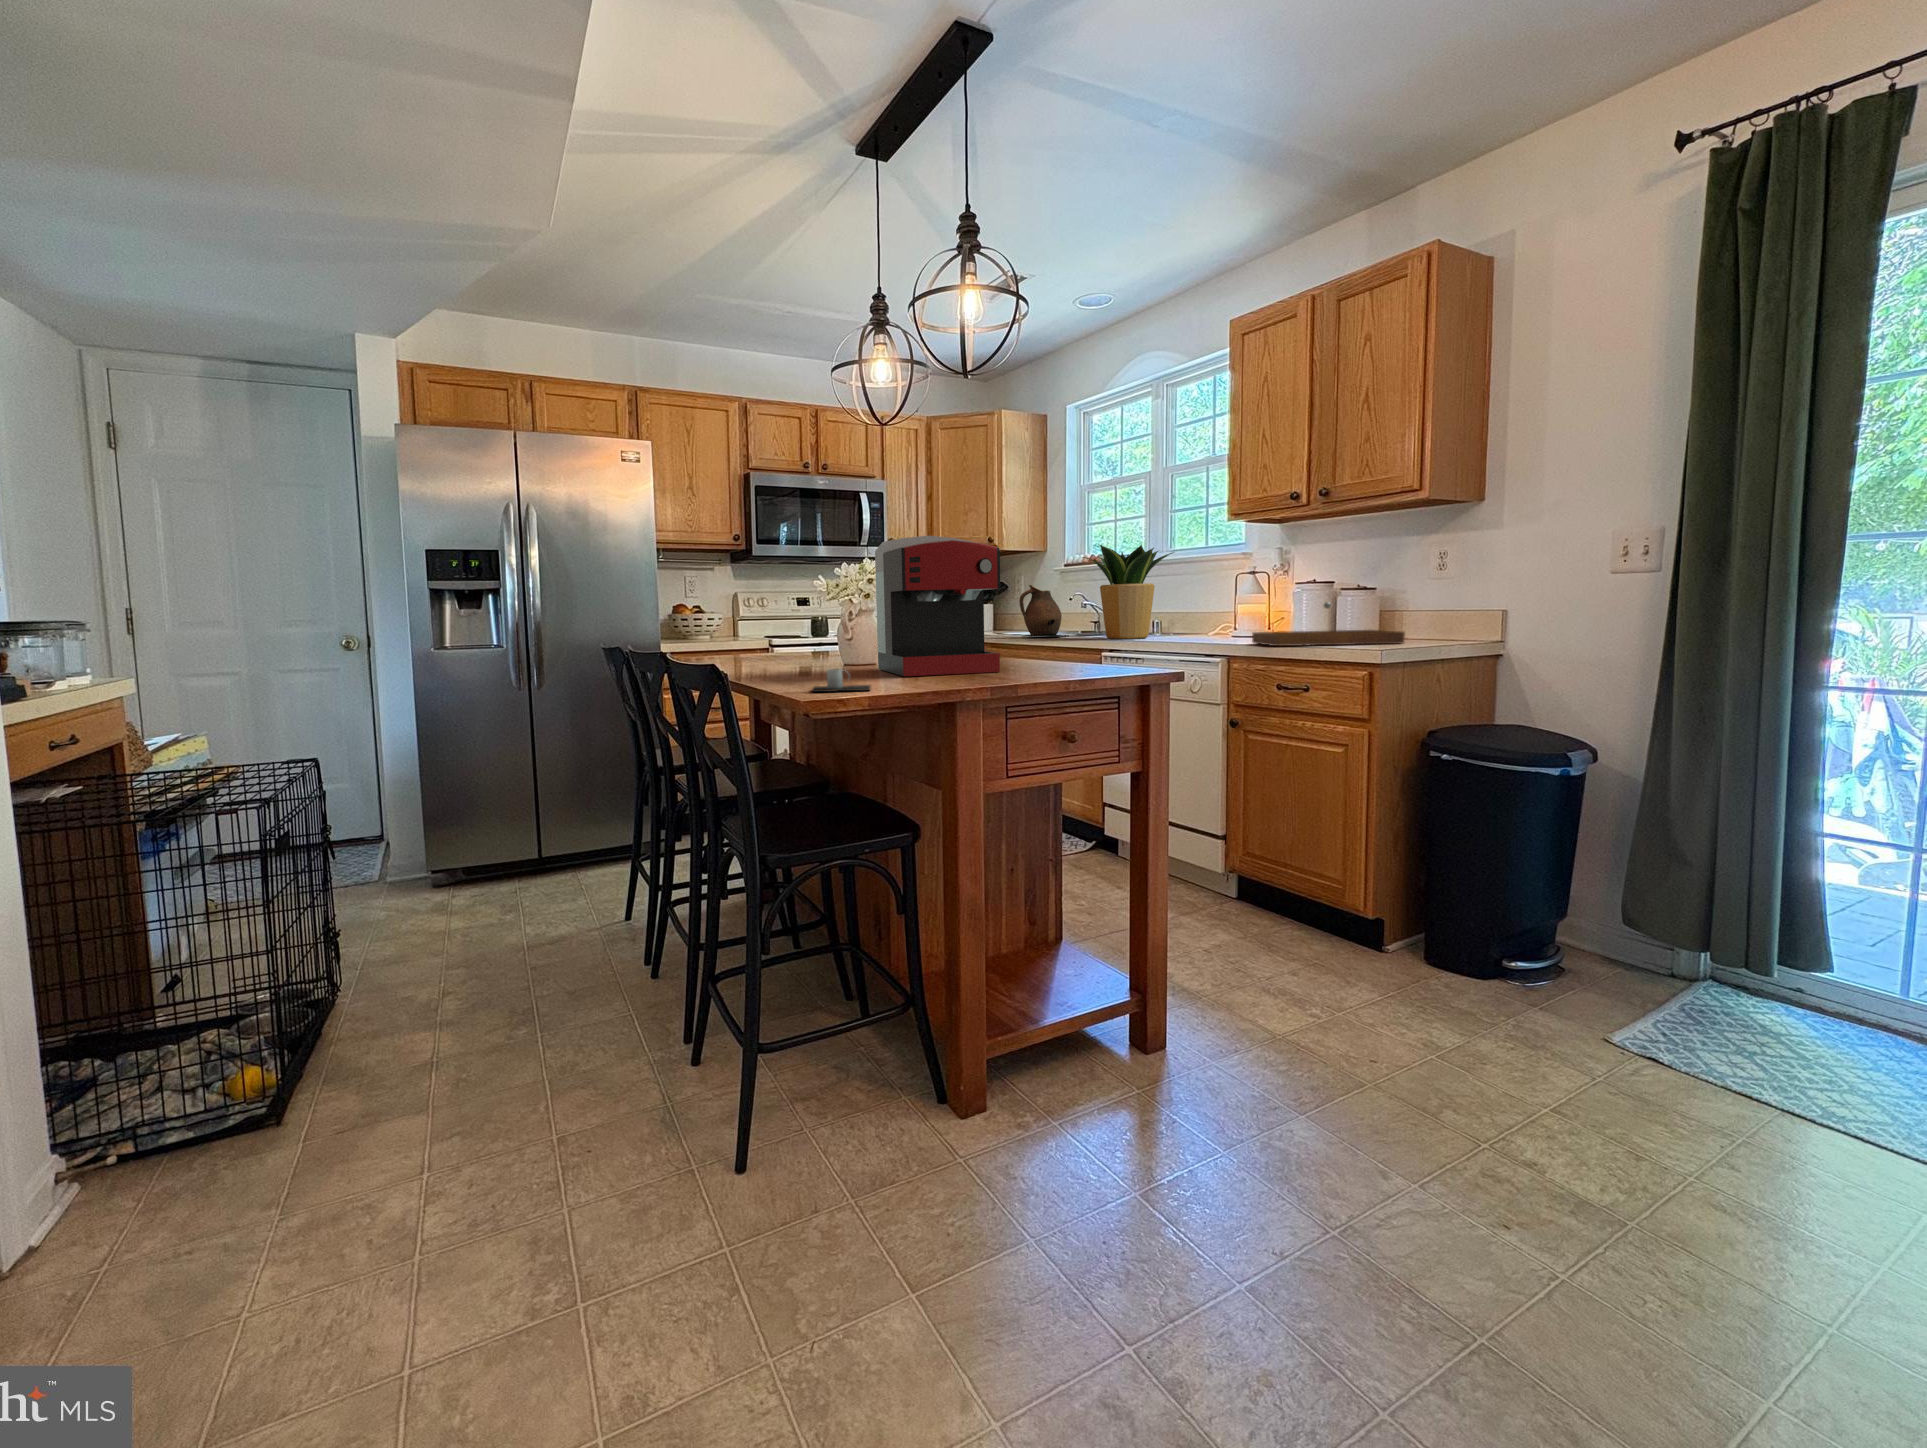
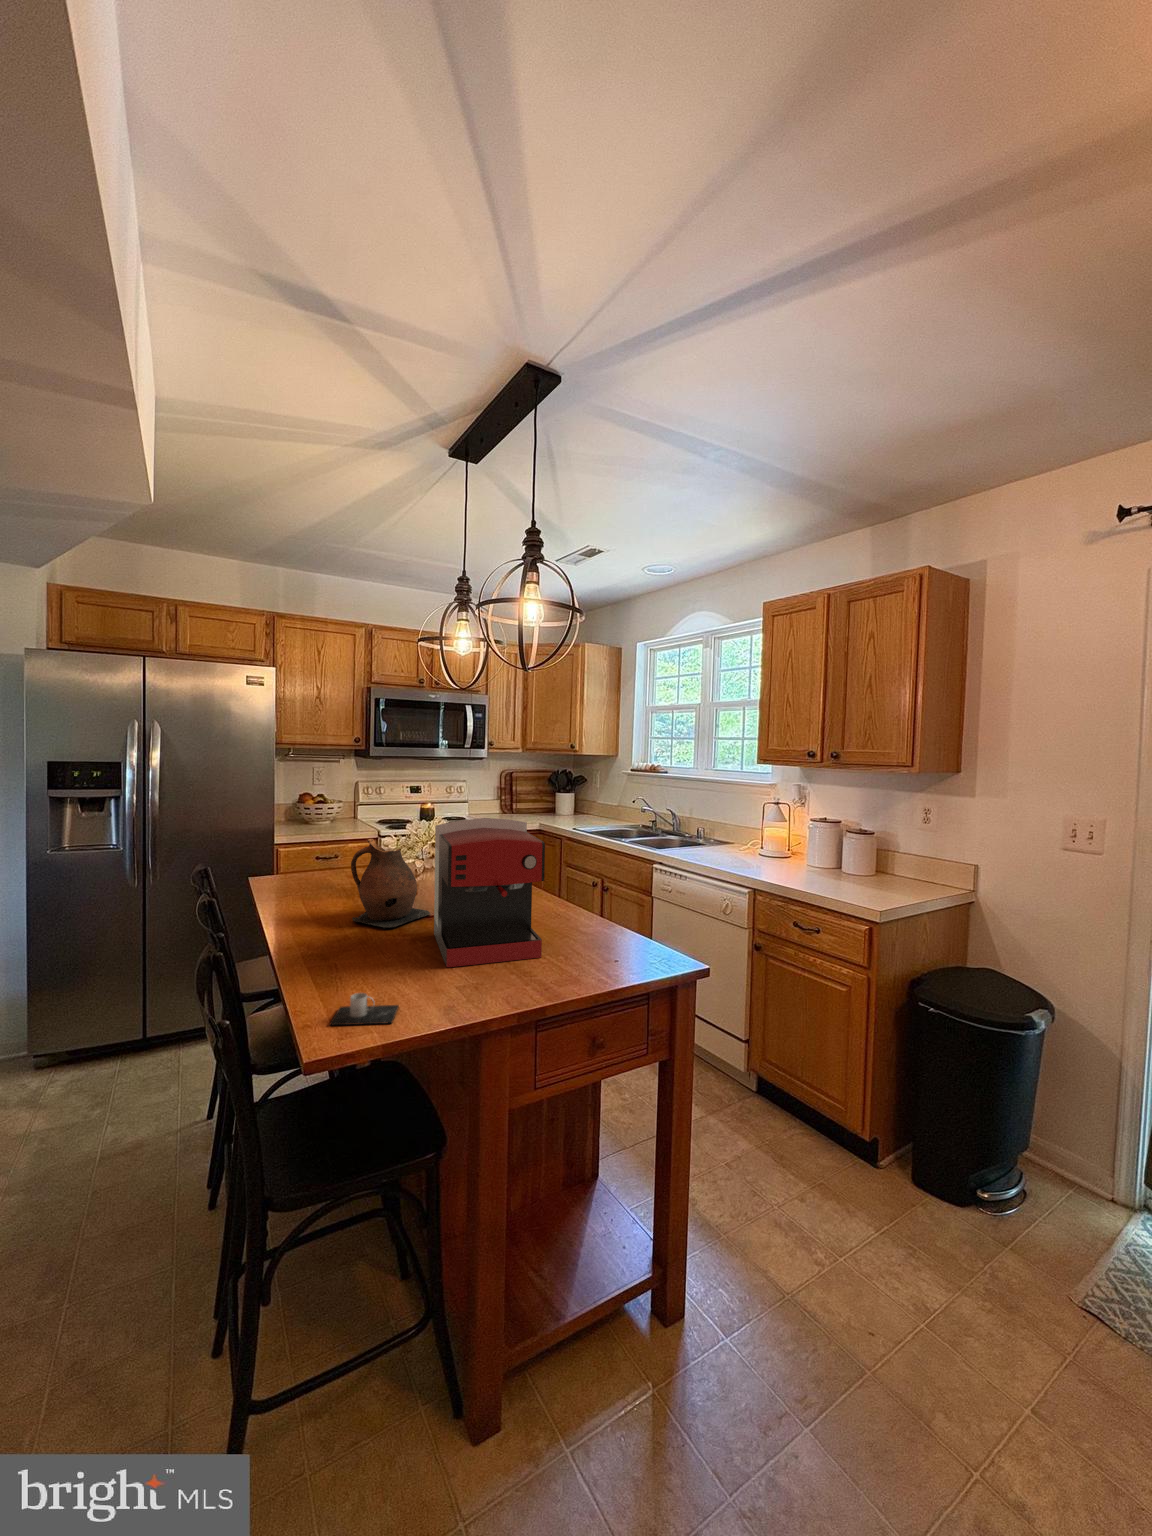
potted plant: present [1083,544,1174,639] -> none [640,776,716,854]
ceramic pitcher: present [1019,585,1069,637] -> present [351,839,430,929]
tray: present [1252,602,1405,646] -> none [774,853,898,897]

